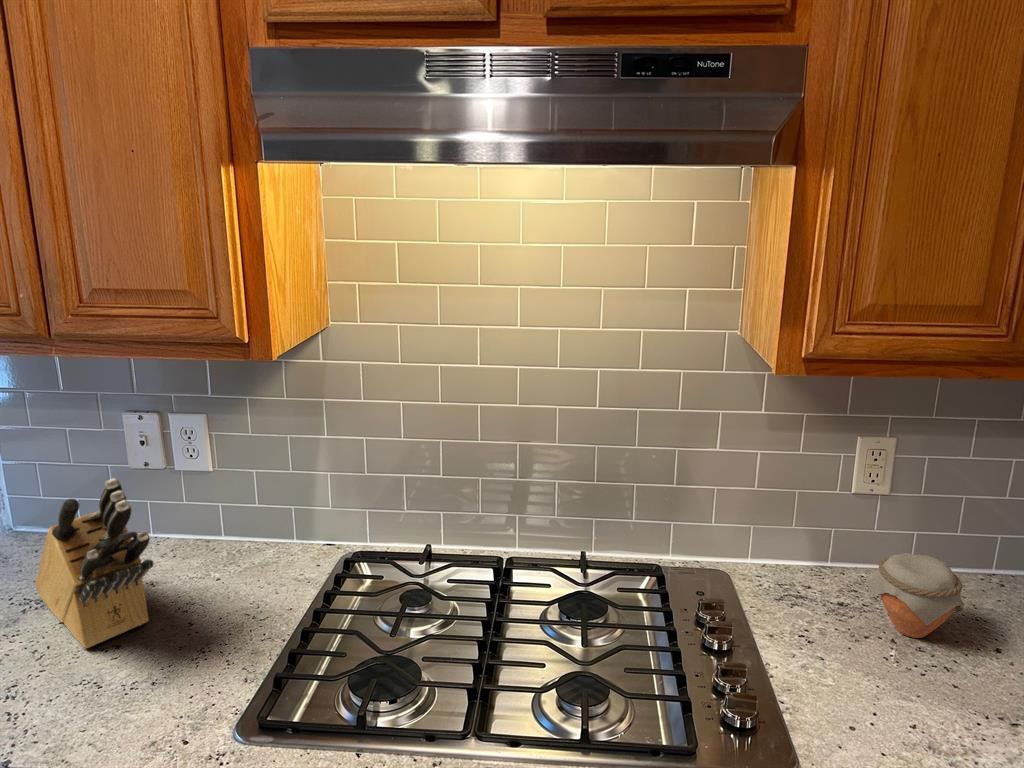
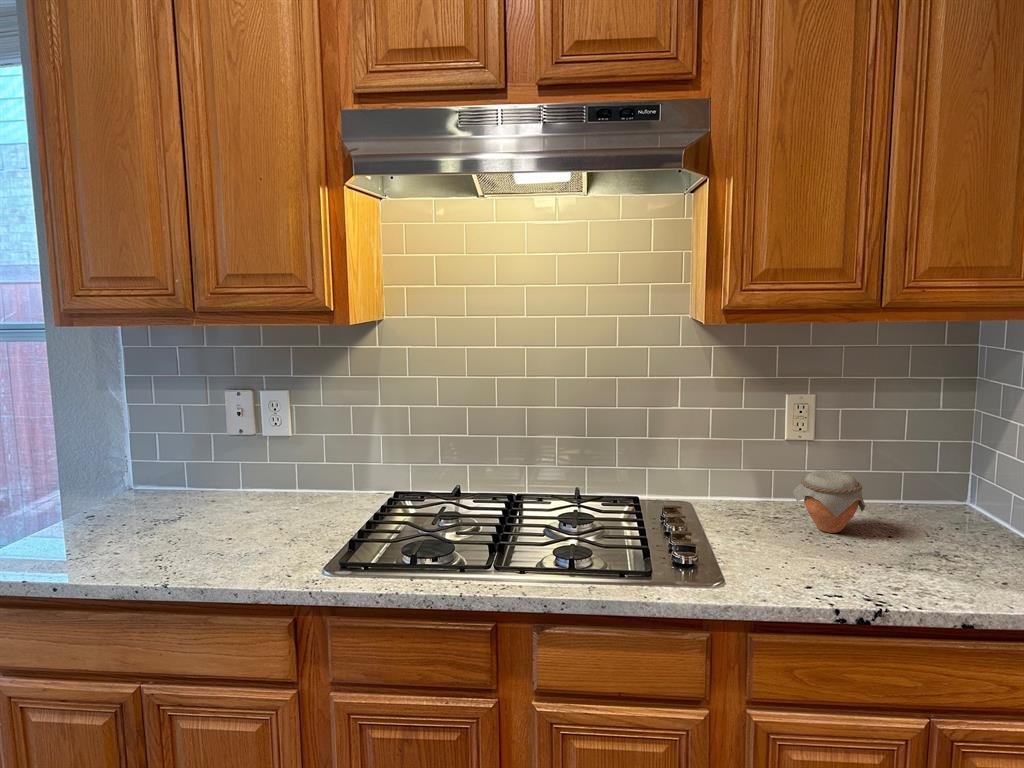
knife block: present [35,478,153,648] -> none [161,410,258,541]

